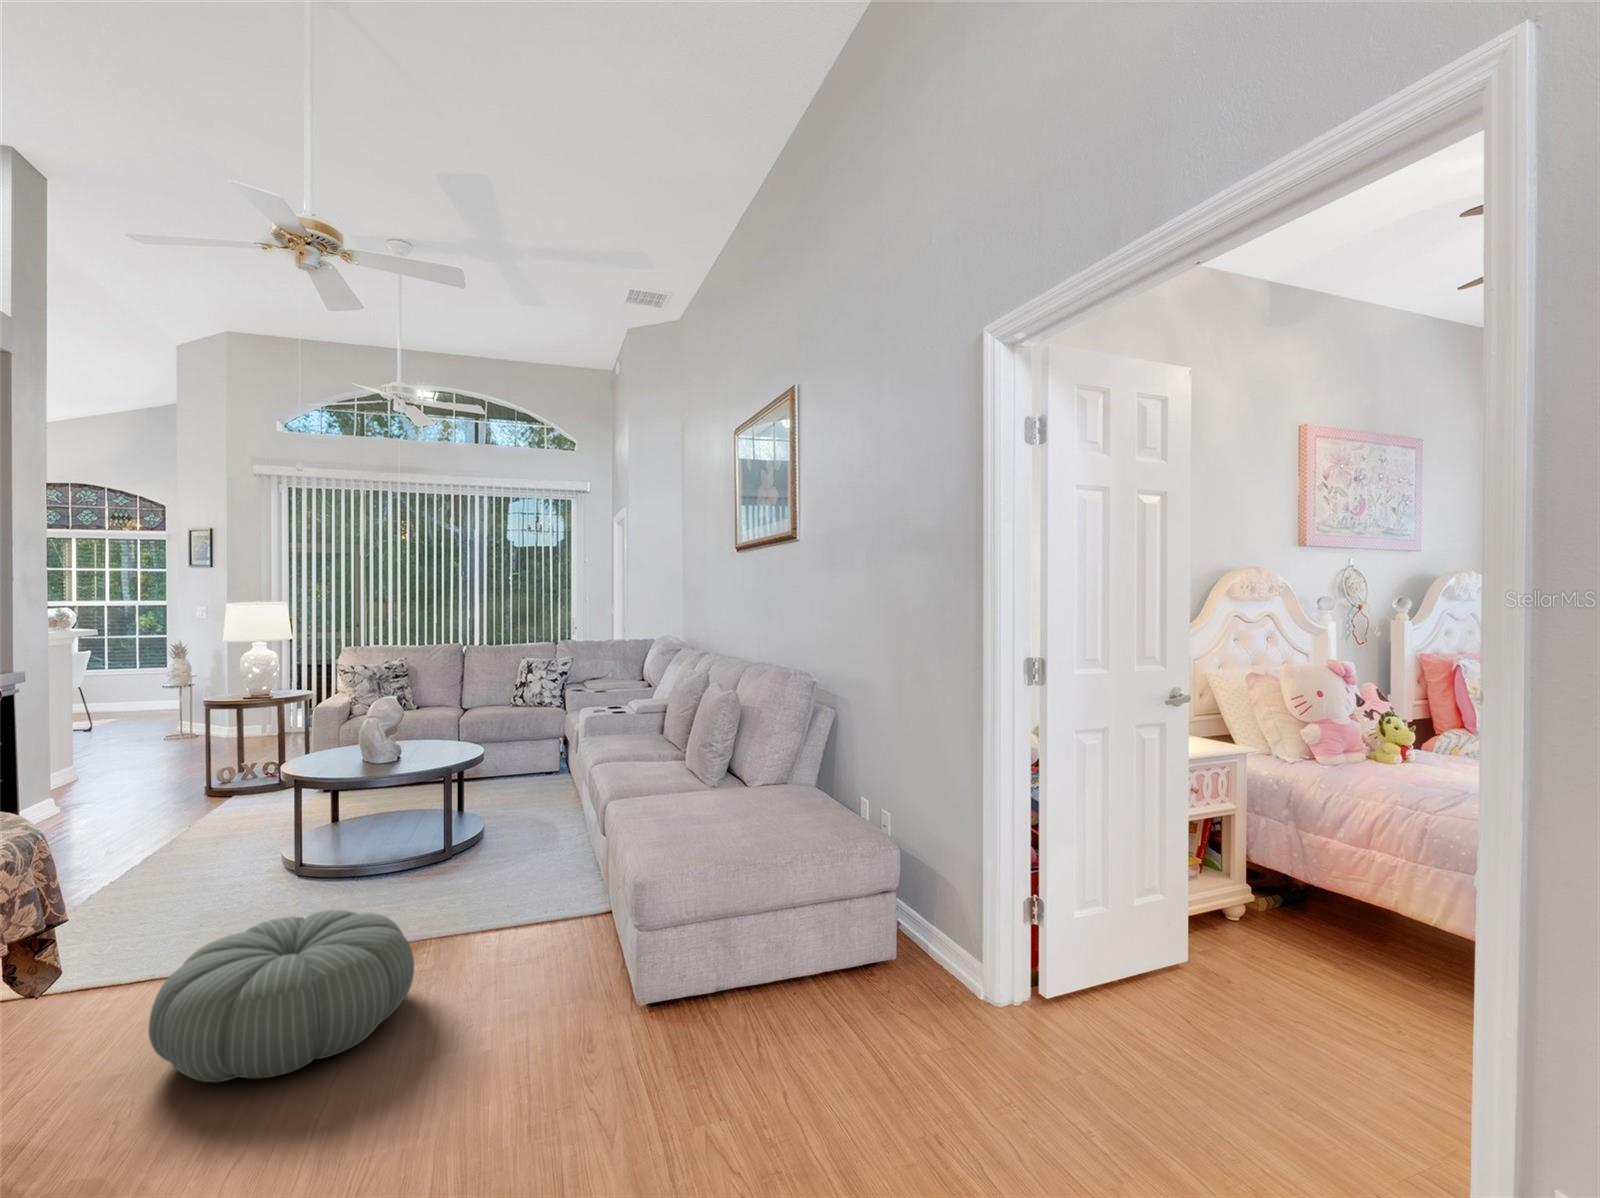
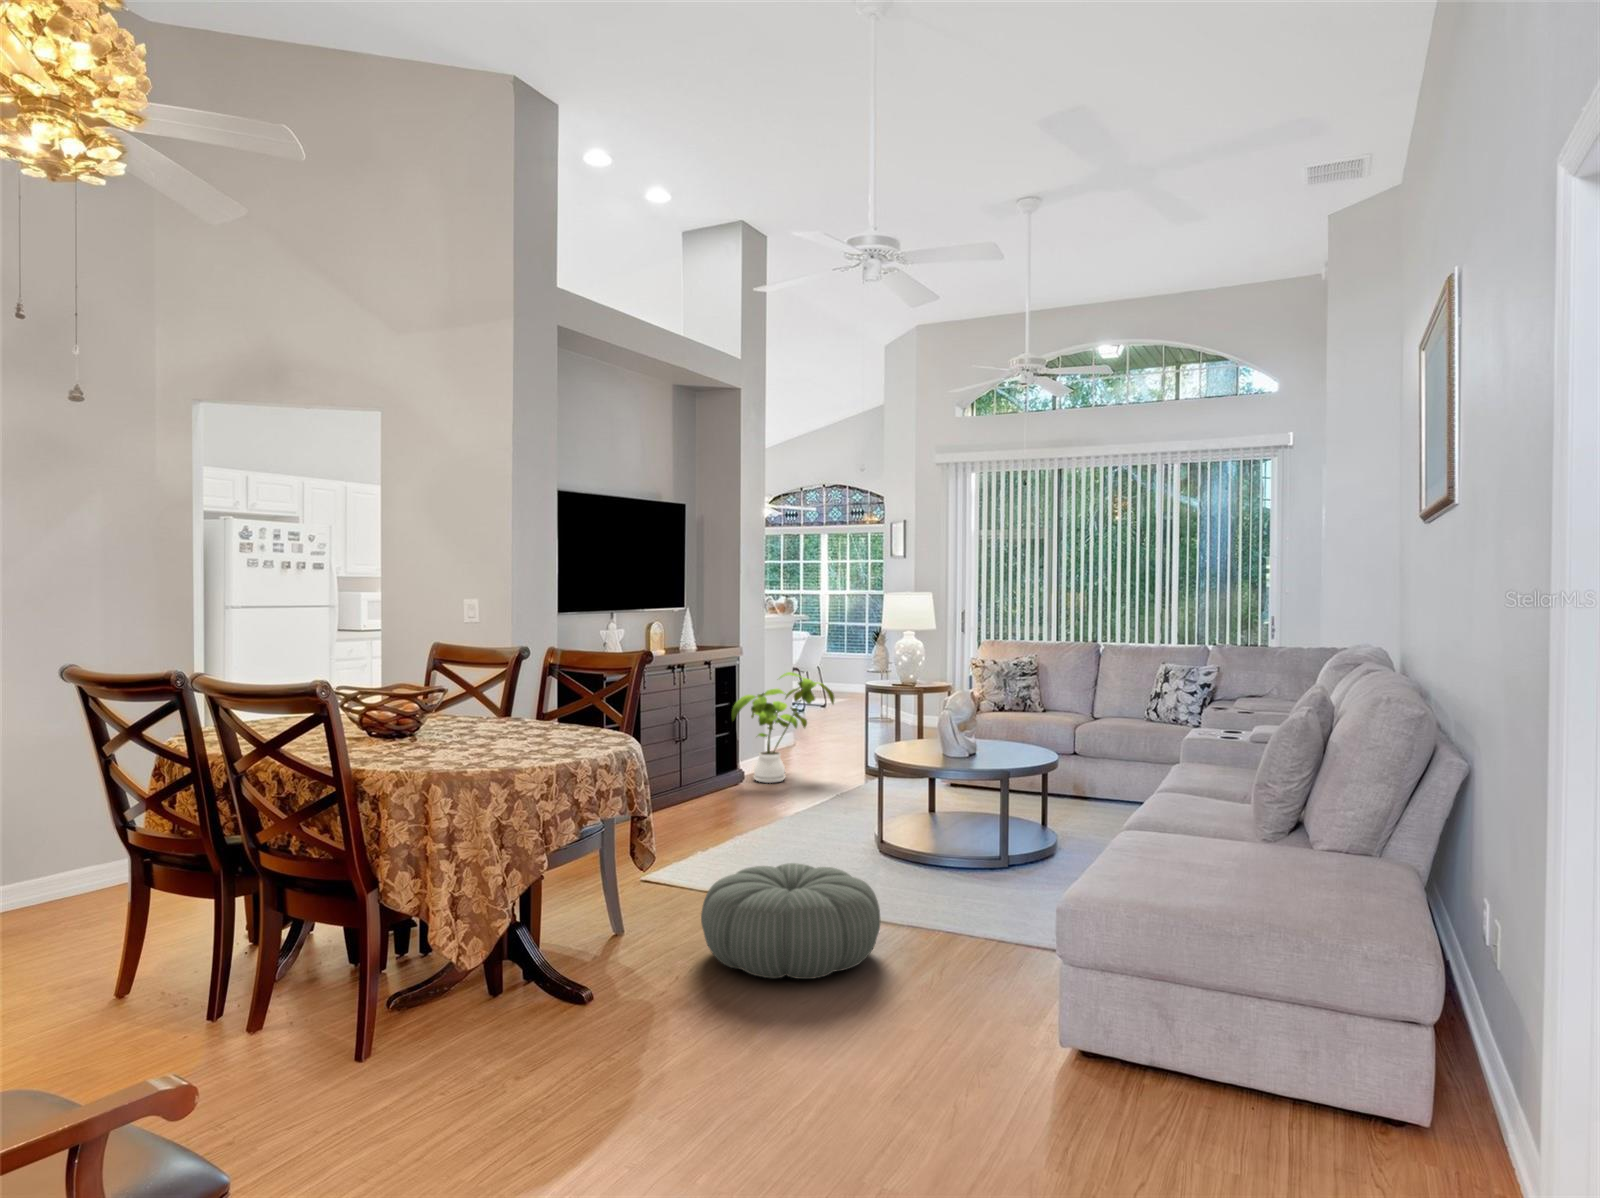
house plant: none [16,696,176,833] -> present [732,672,834,783]

